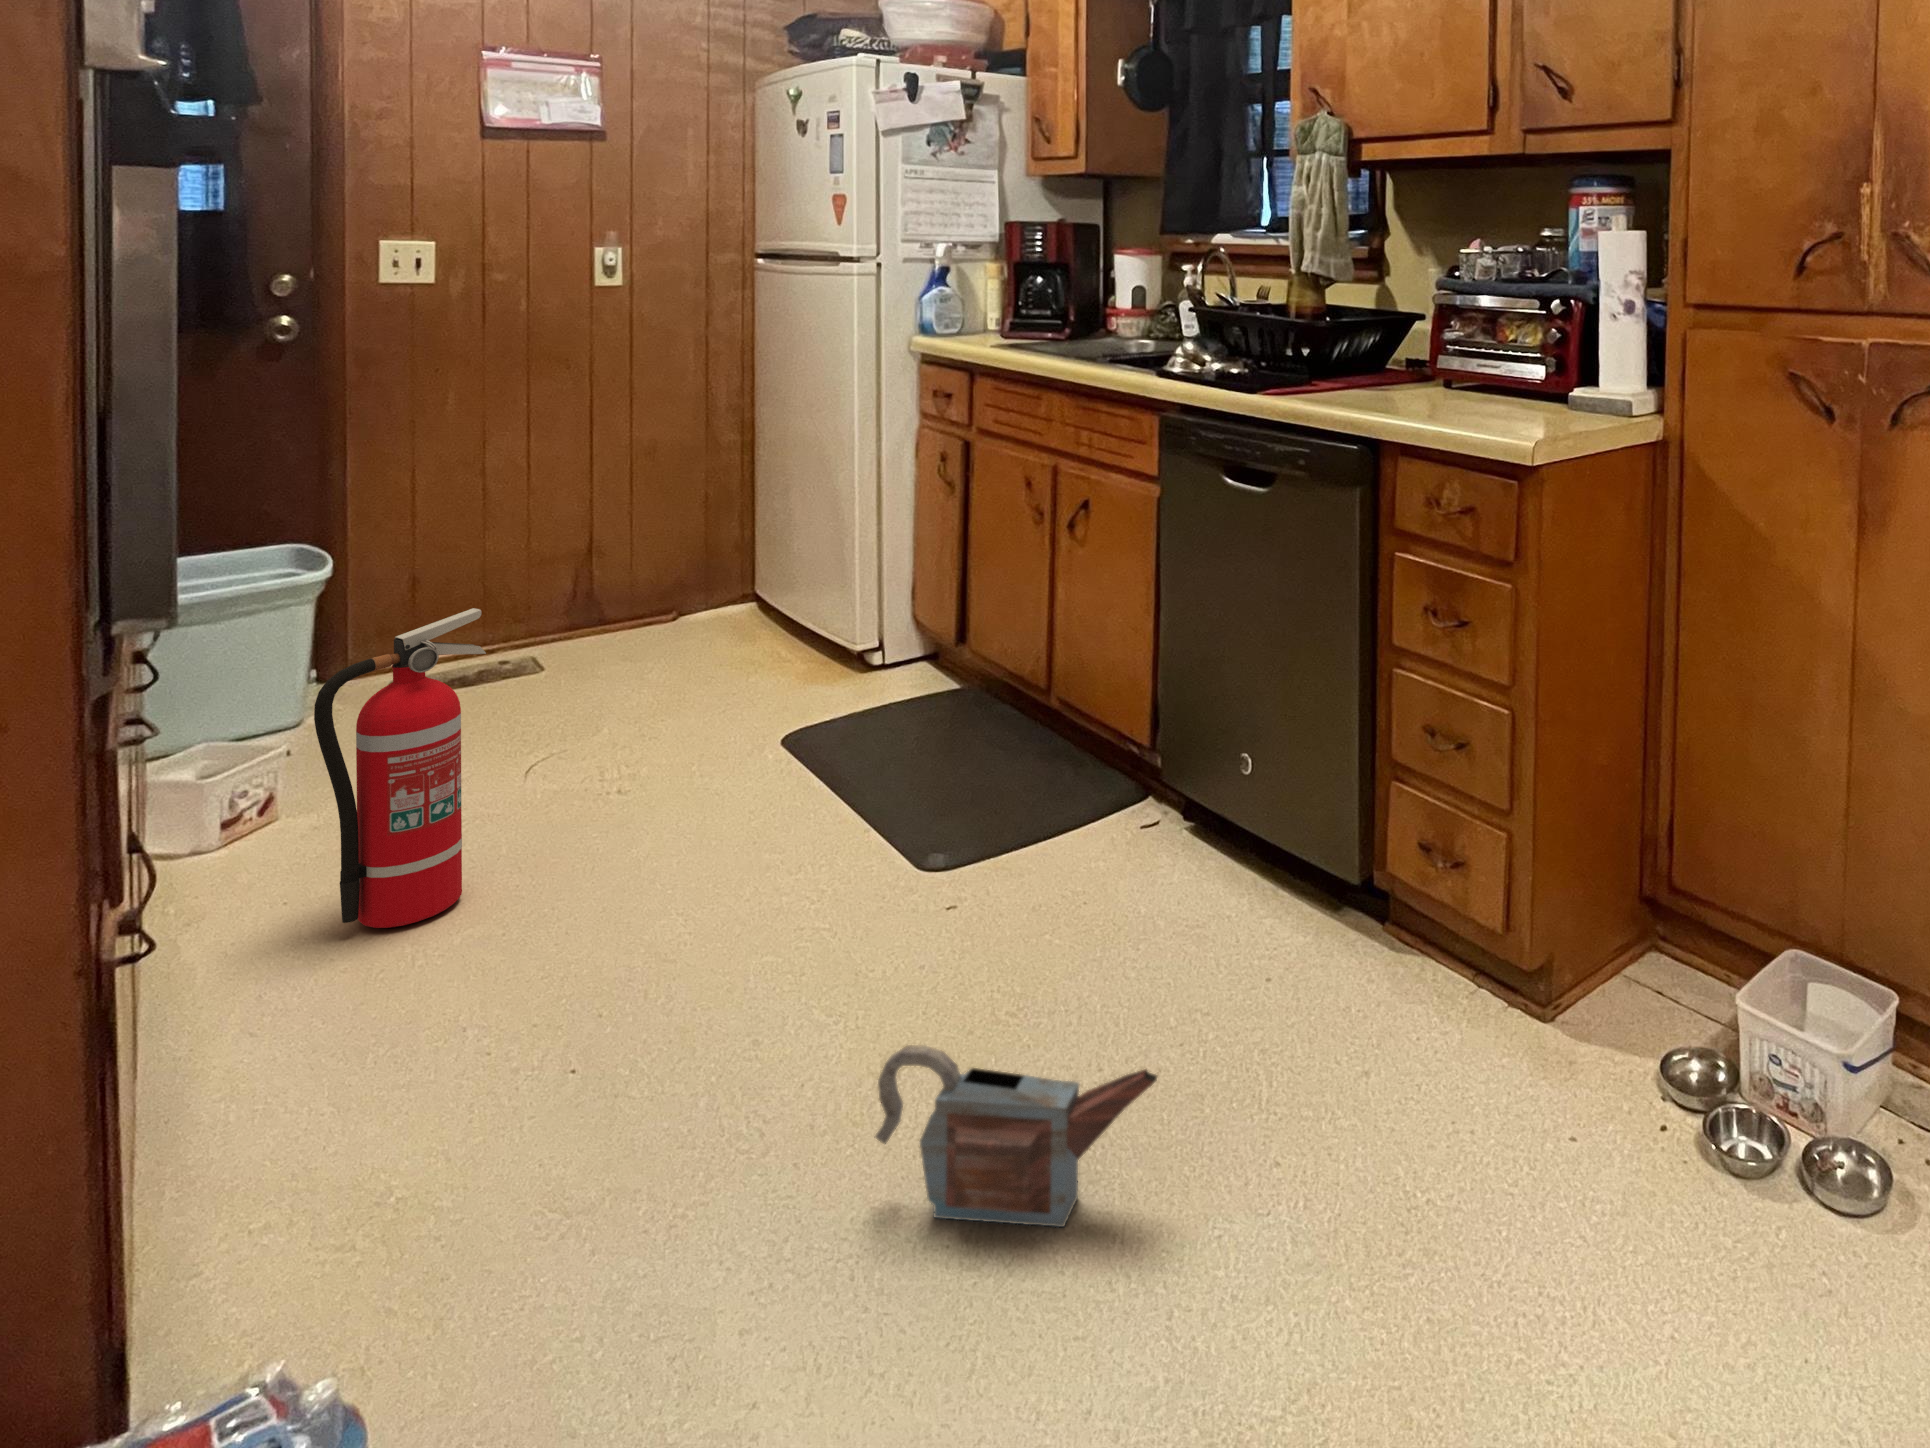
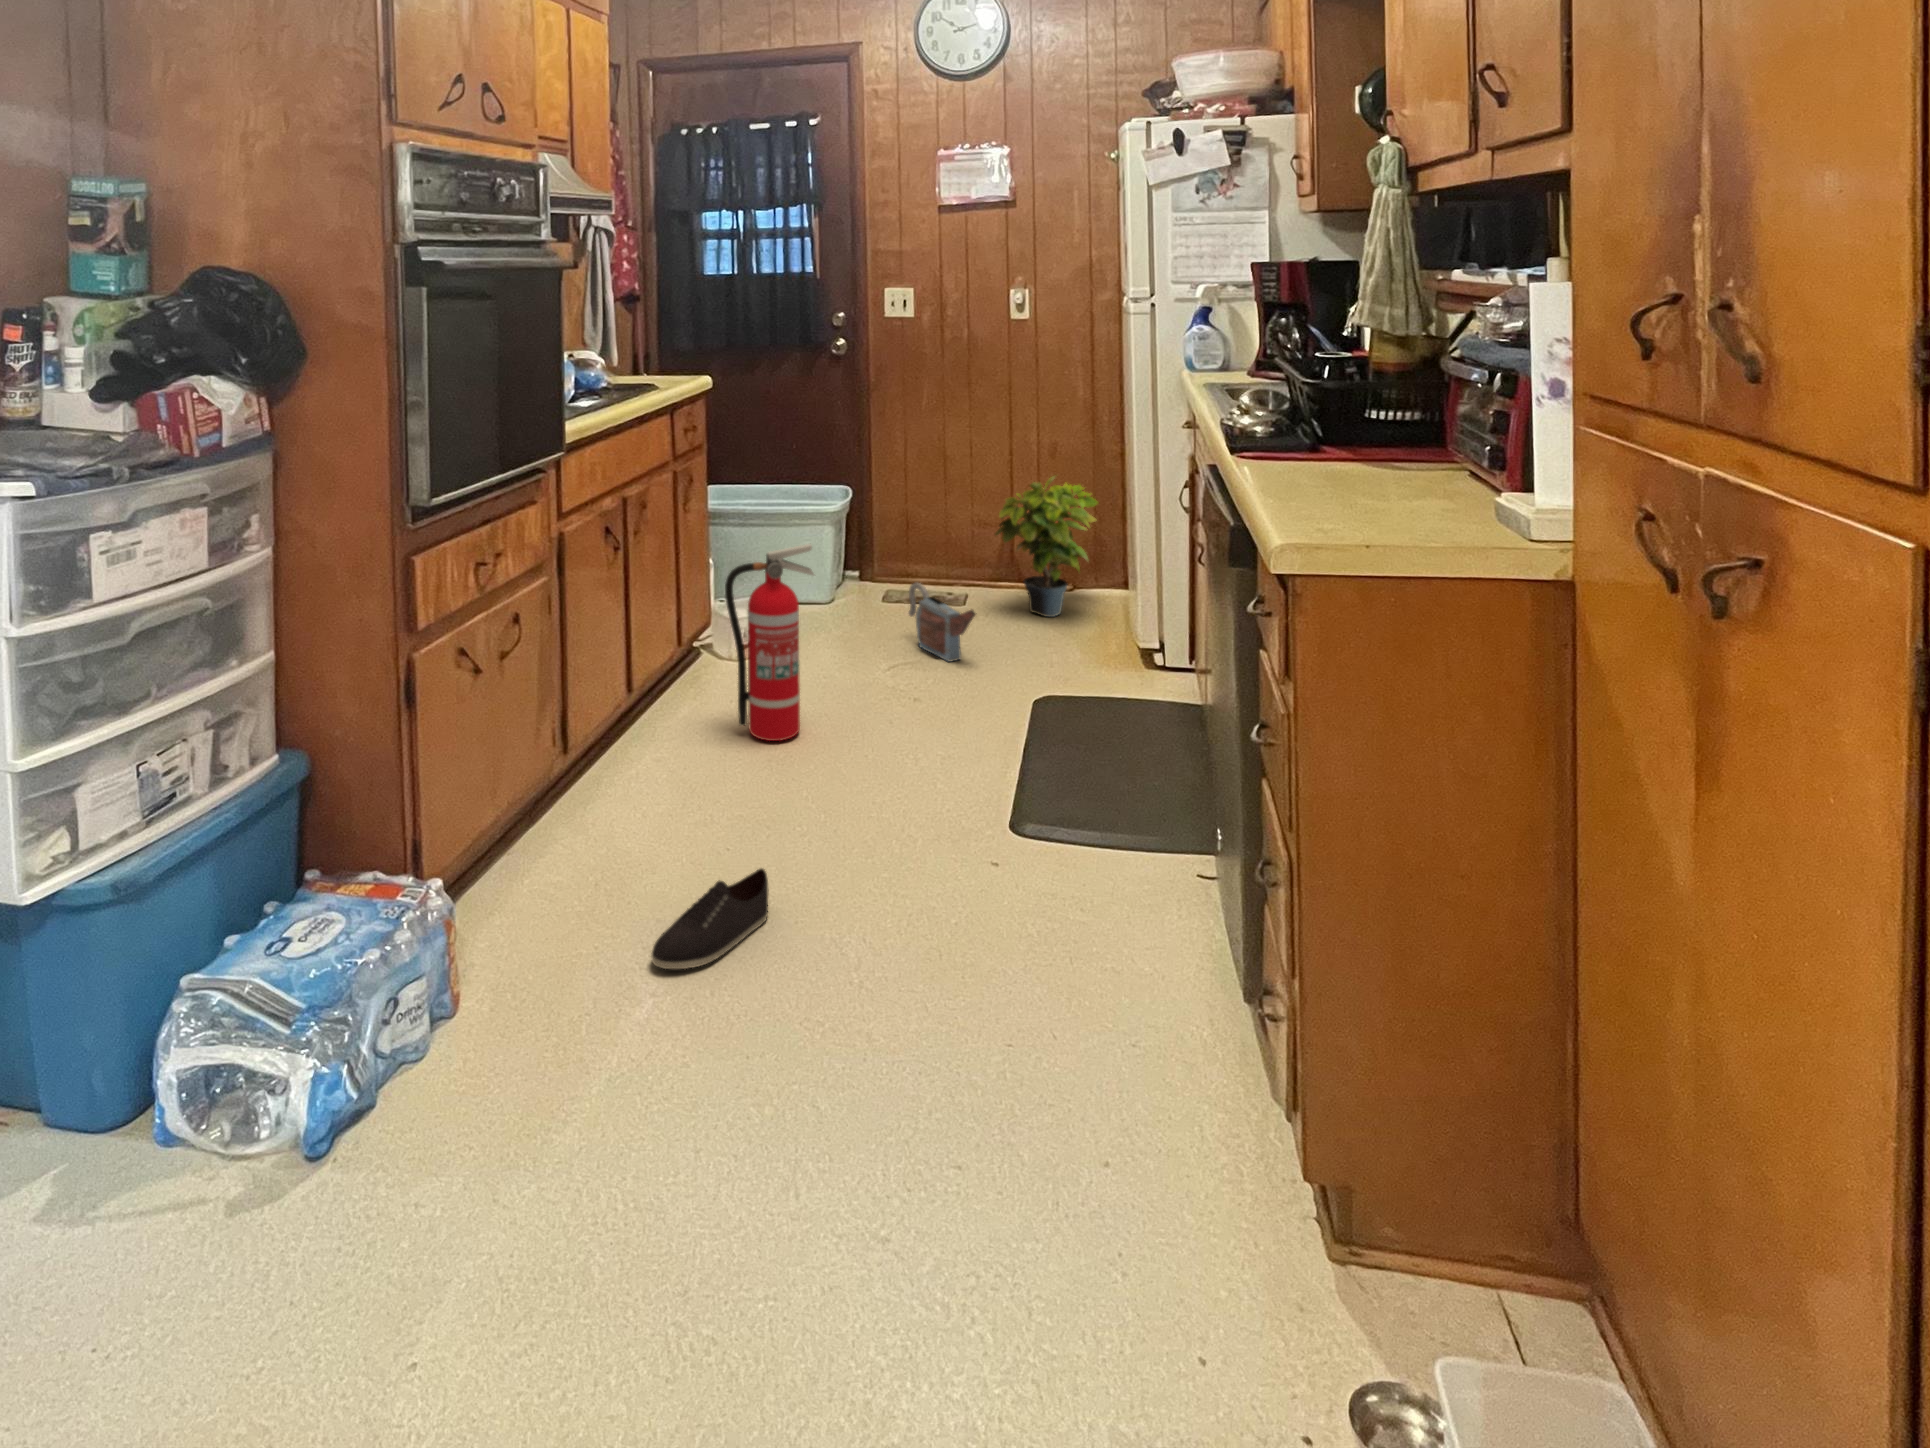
potted plant: none [623,473,764,651] -> present [995,476,1098,617]
shoe: none [529,1045,665,1259] -> present [651,868,769,969]
watering can: present [875,1045,1157,1227] -> present [909,583,976,662]

